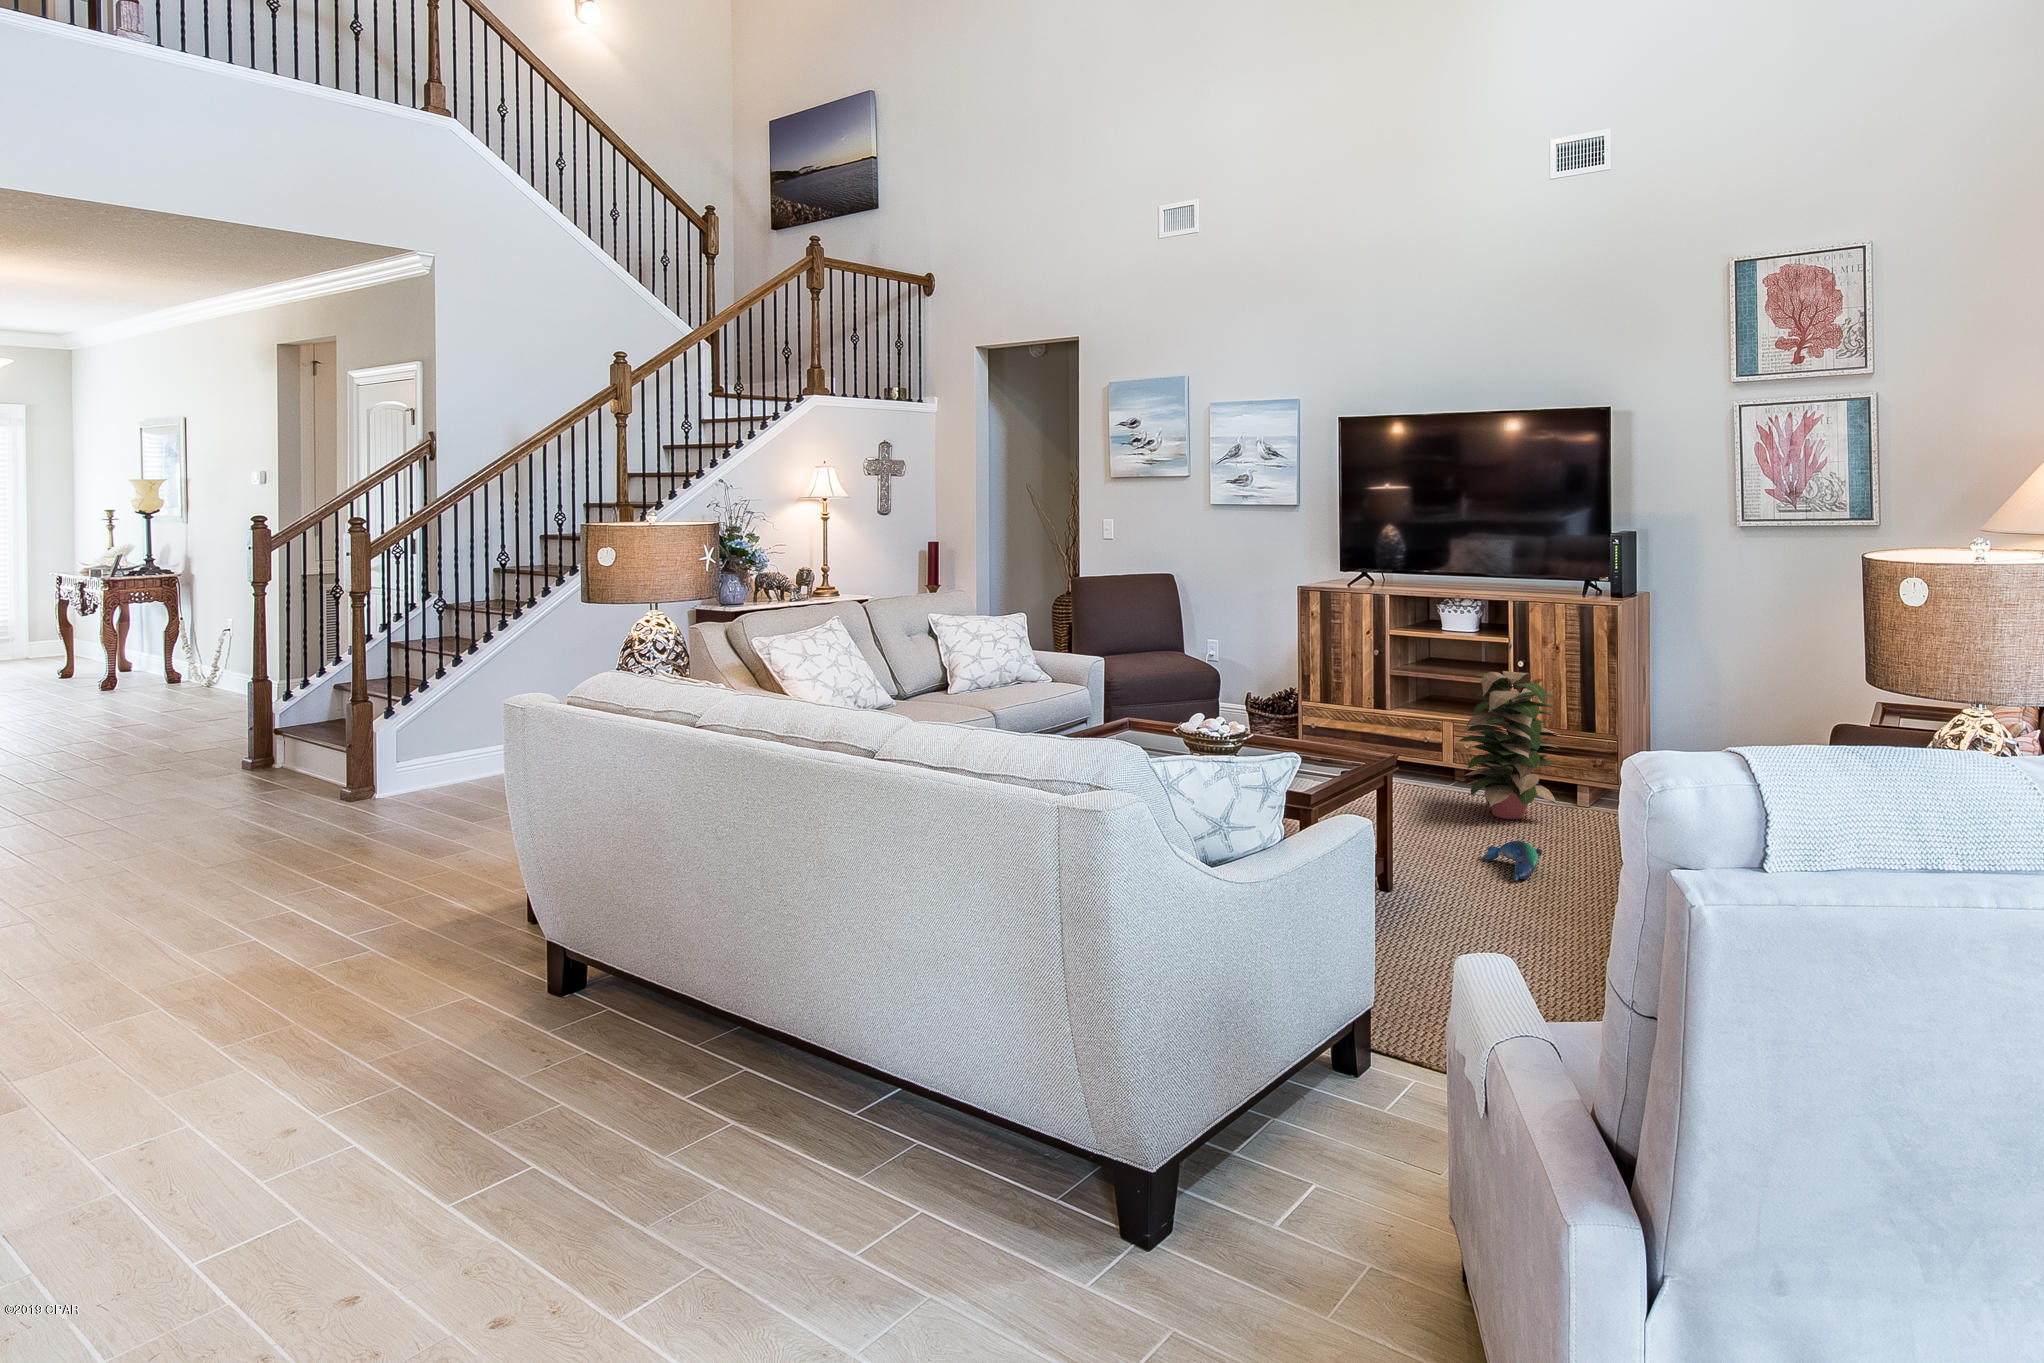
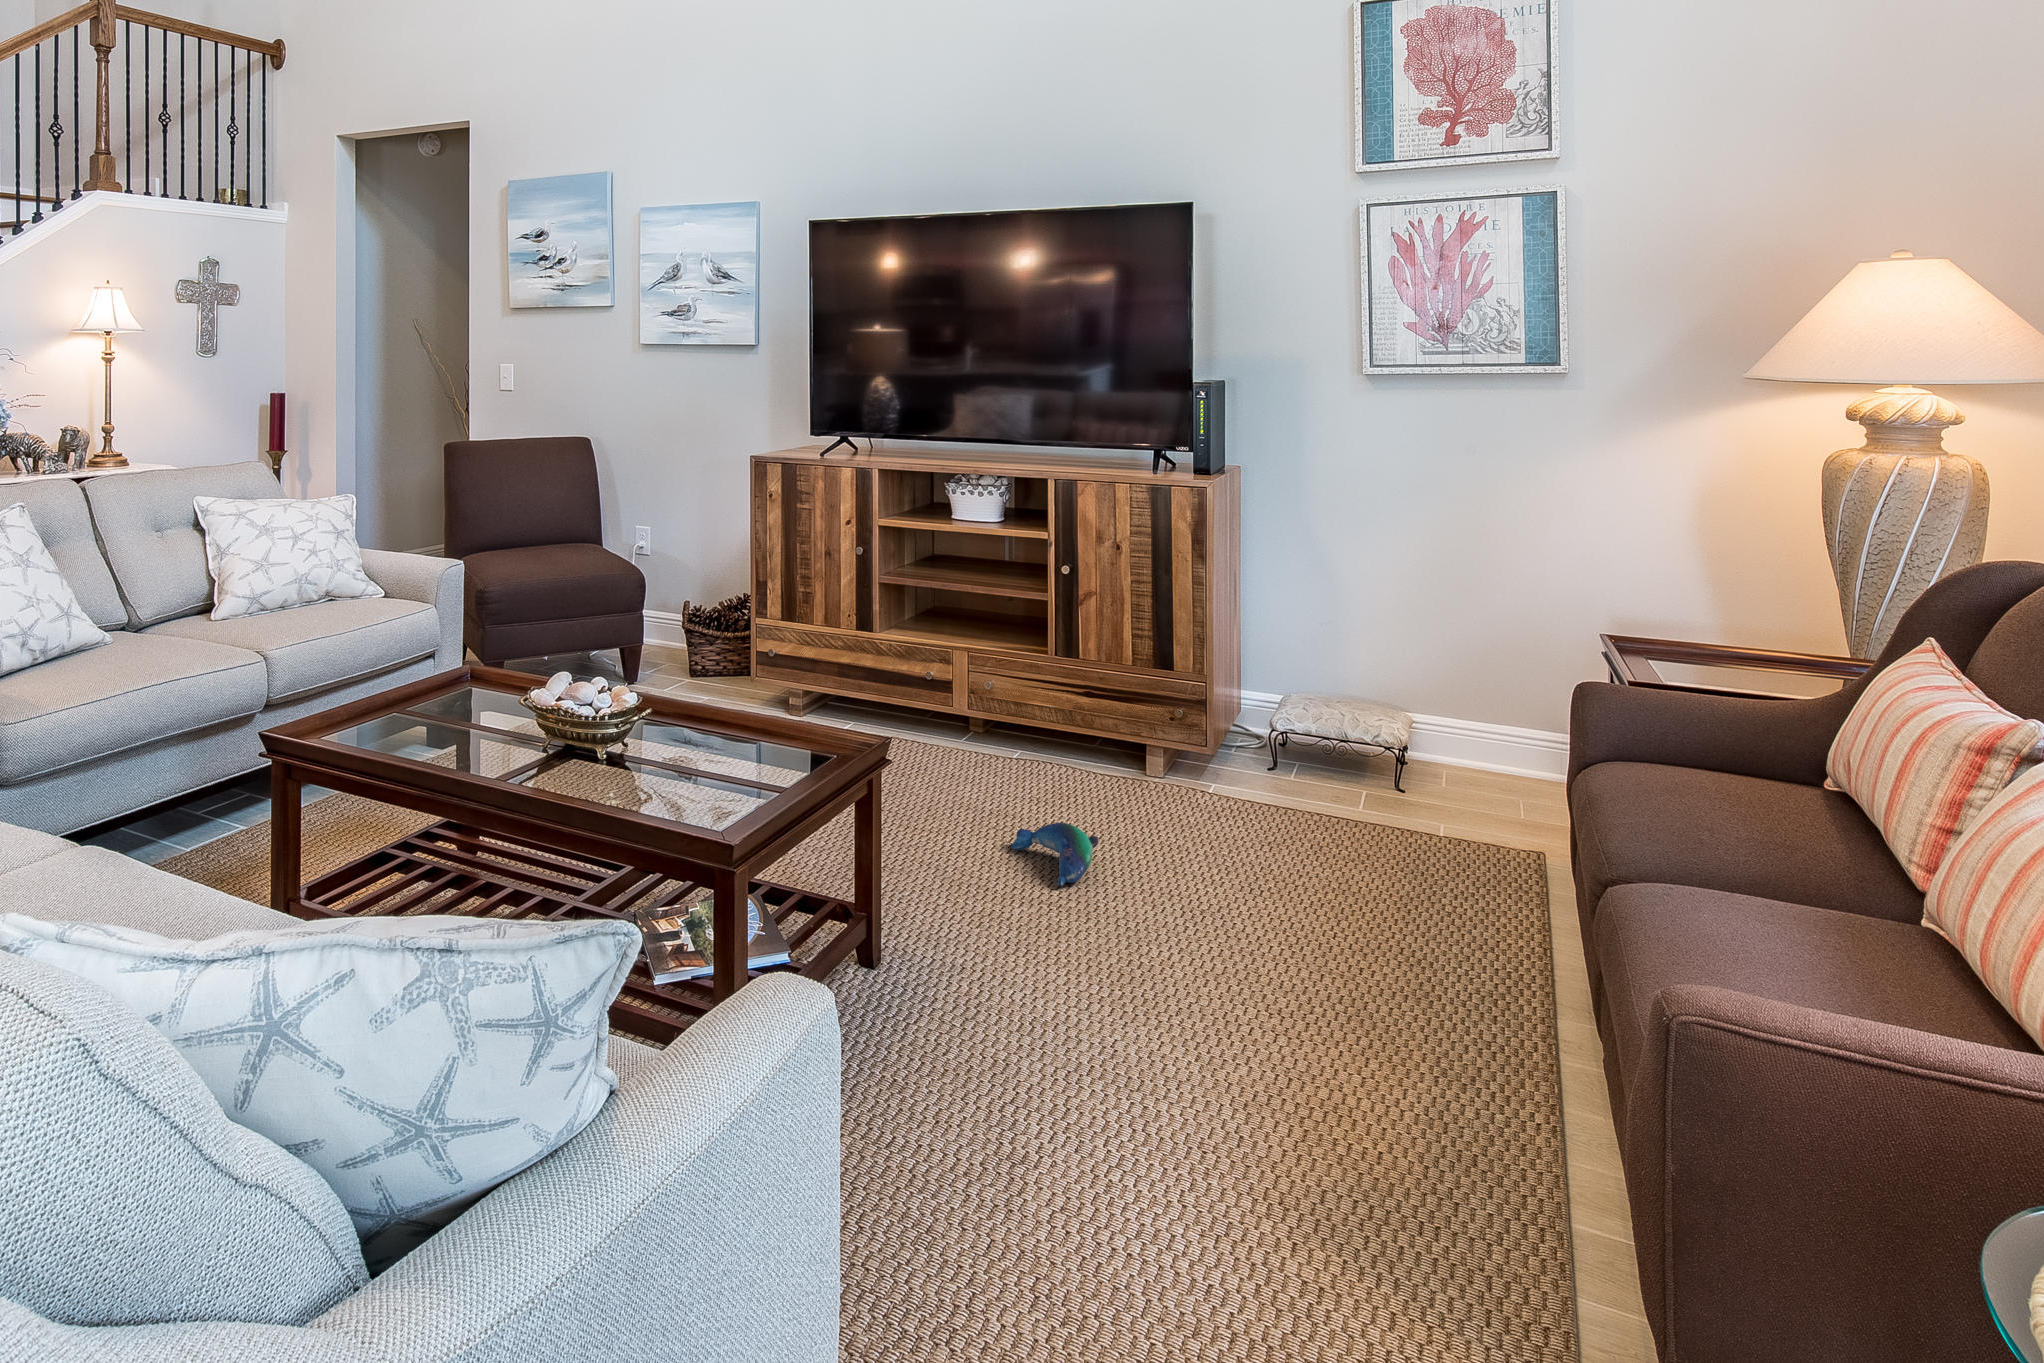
decorative plant: present [1459,671,1560,819] -> none [972,576,1120,783]

